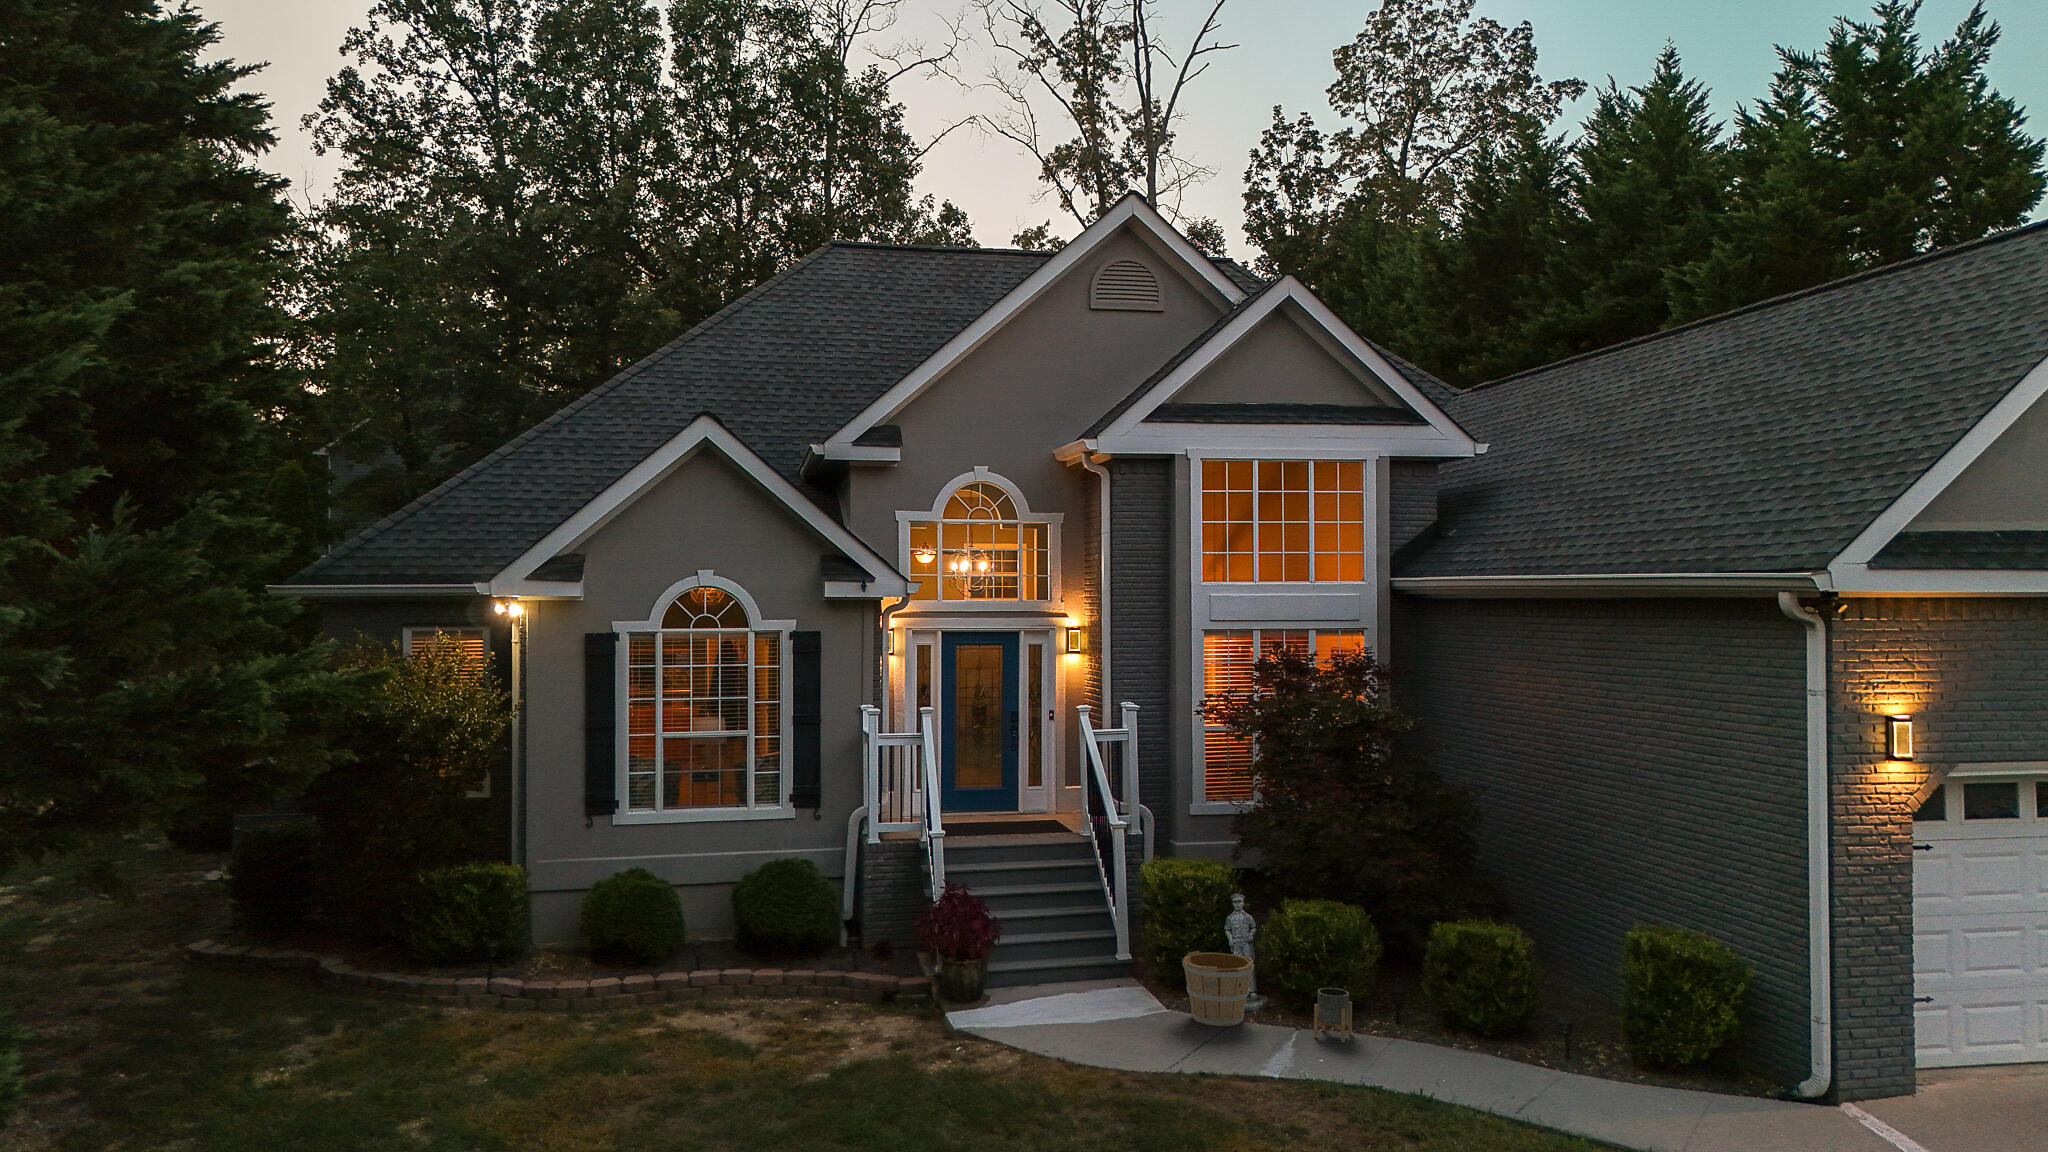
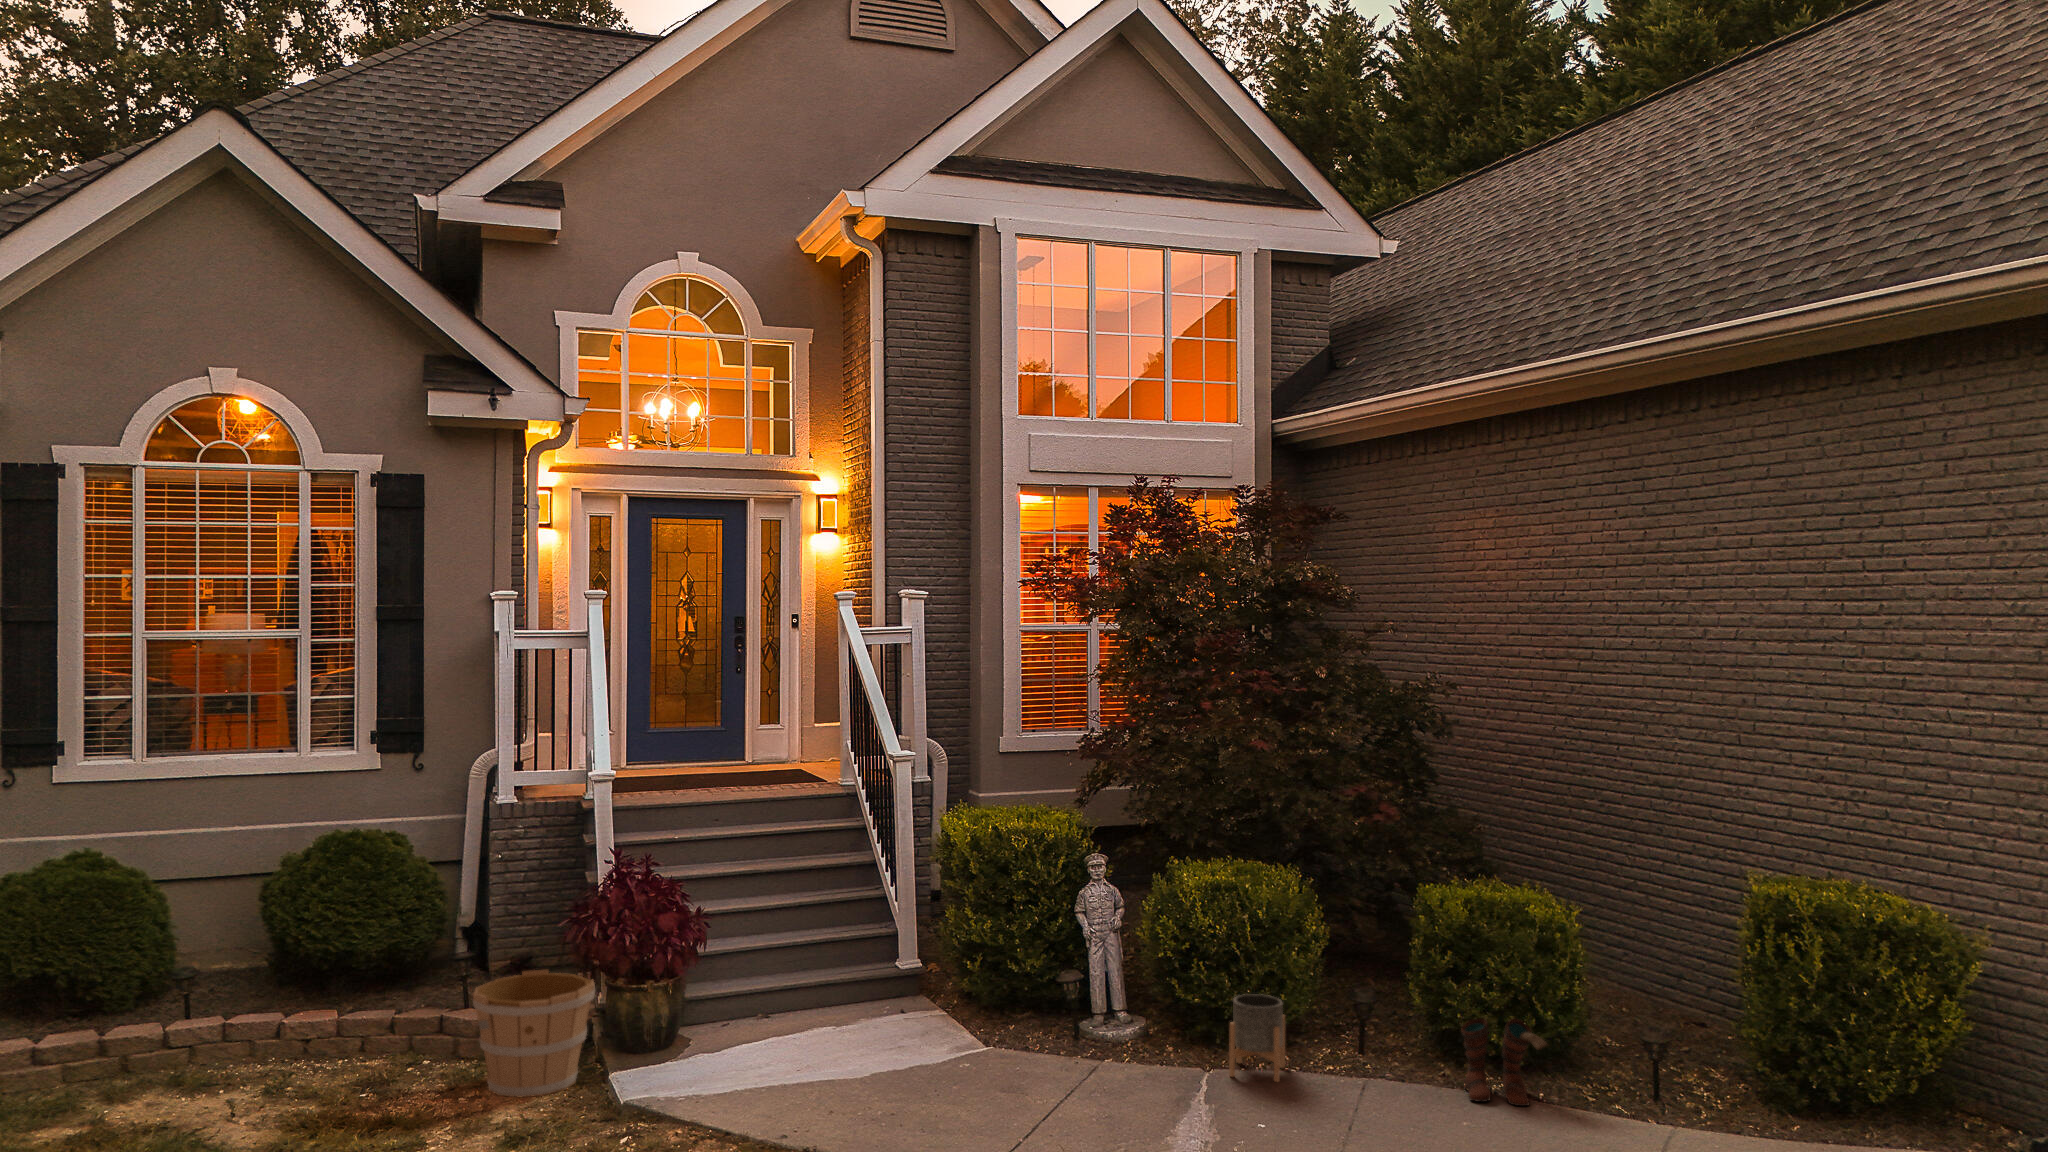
wooden bucket: present [1182,951,1254,1027] -> present [473,970,595,1097]
boots: none [1460,1011,1512,1066] -> present [1461,1018,1548,1106]

